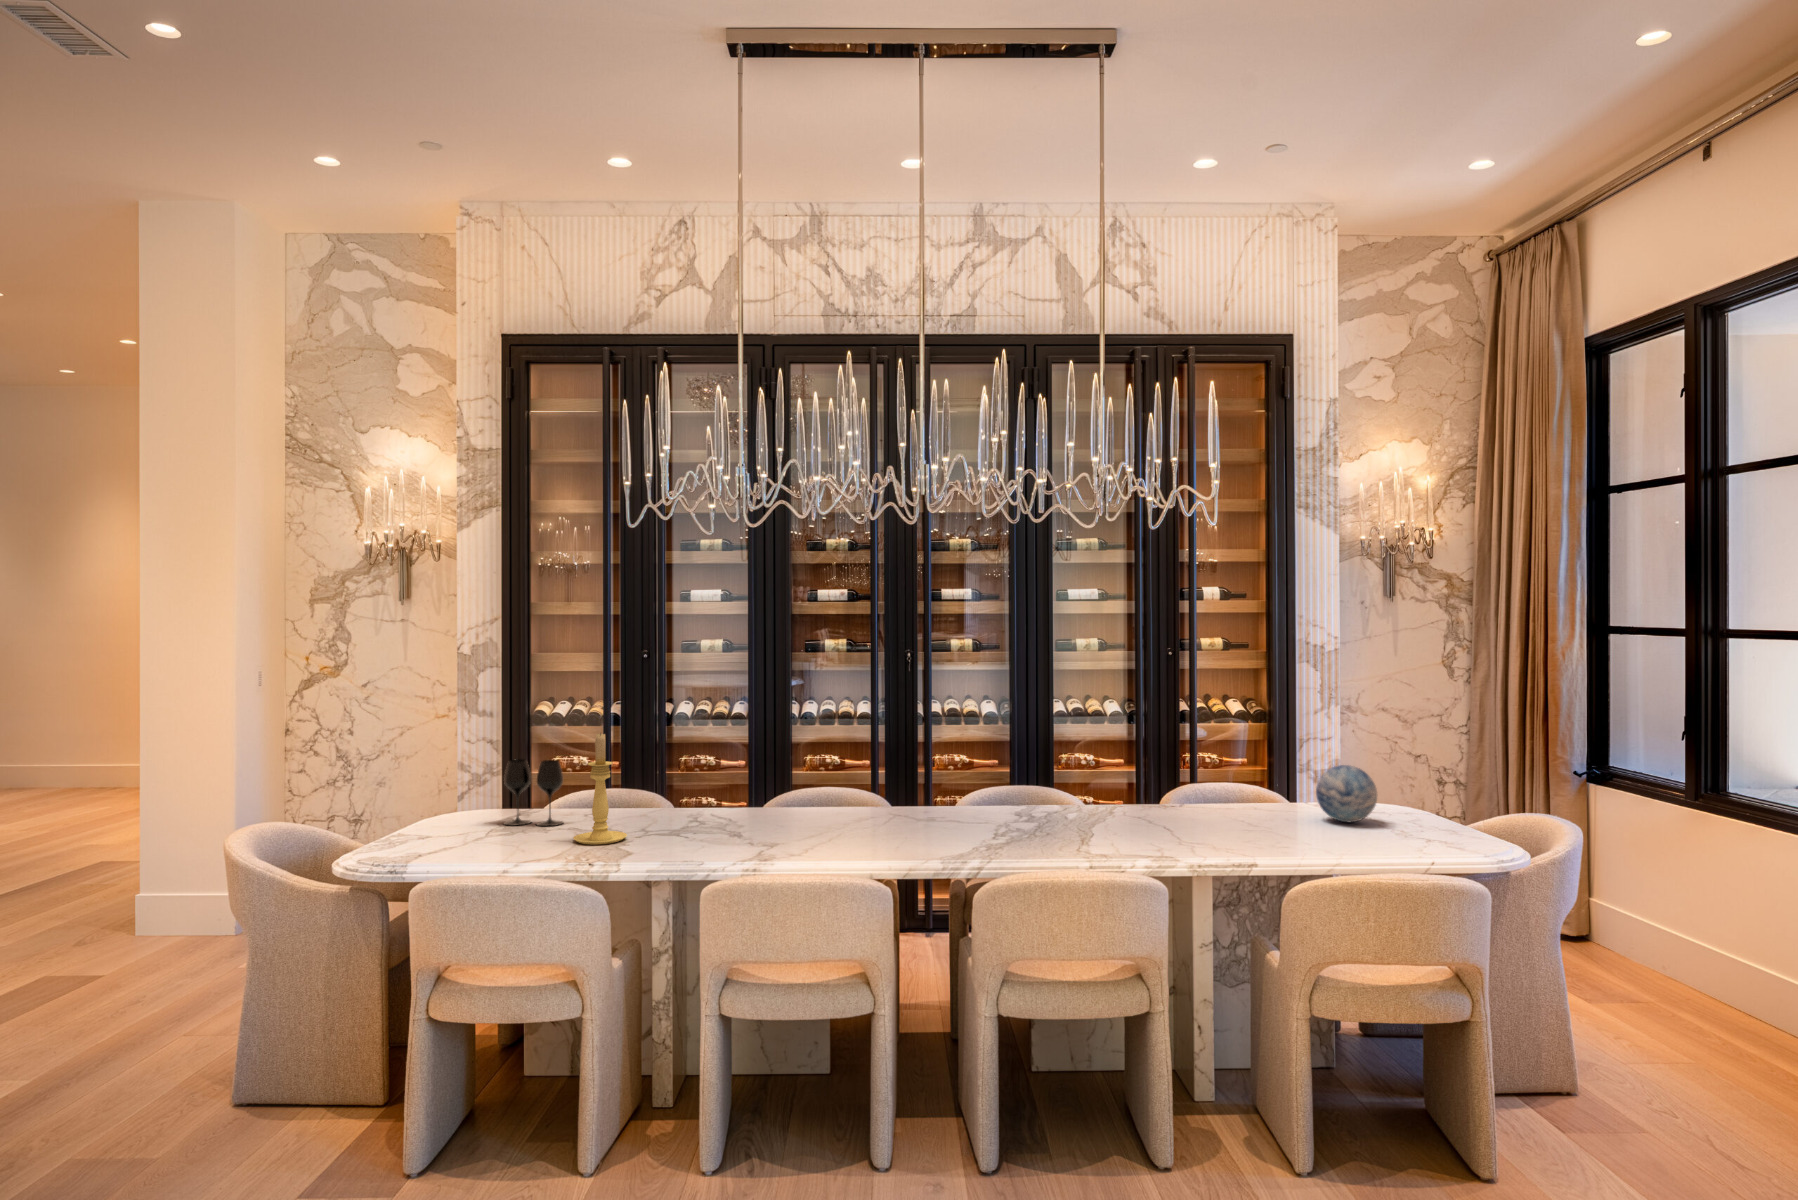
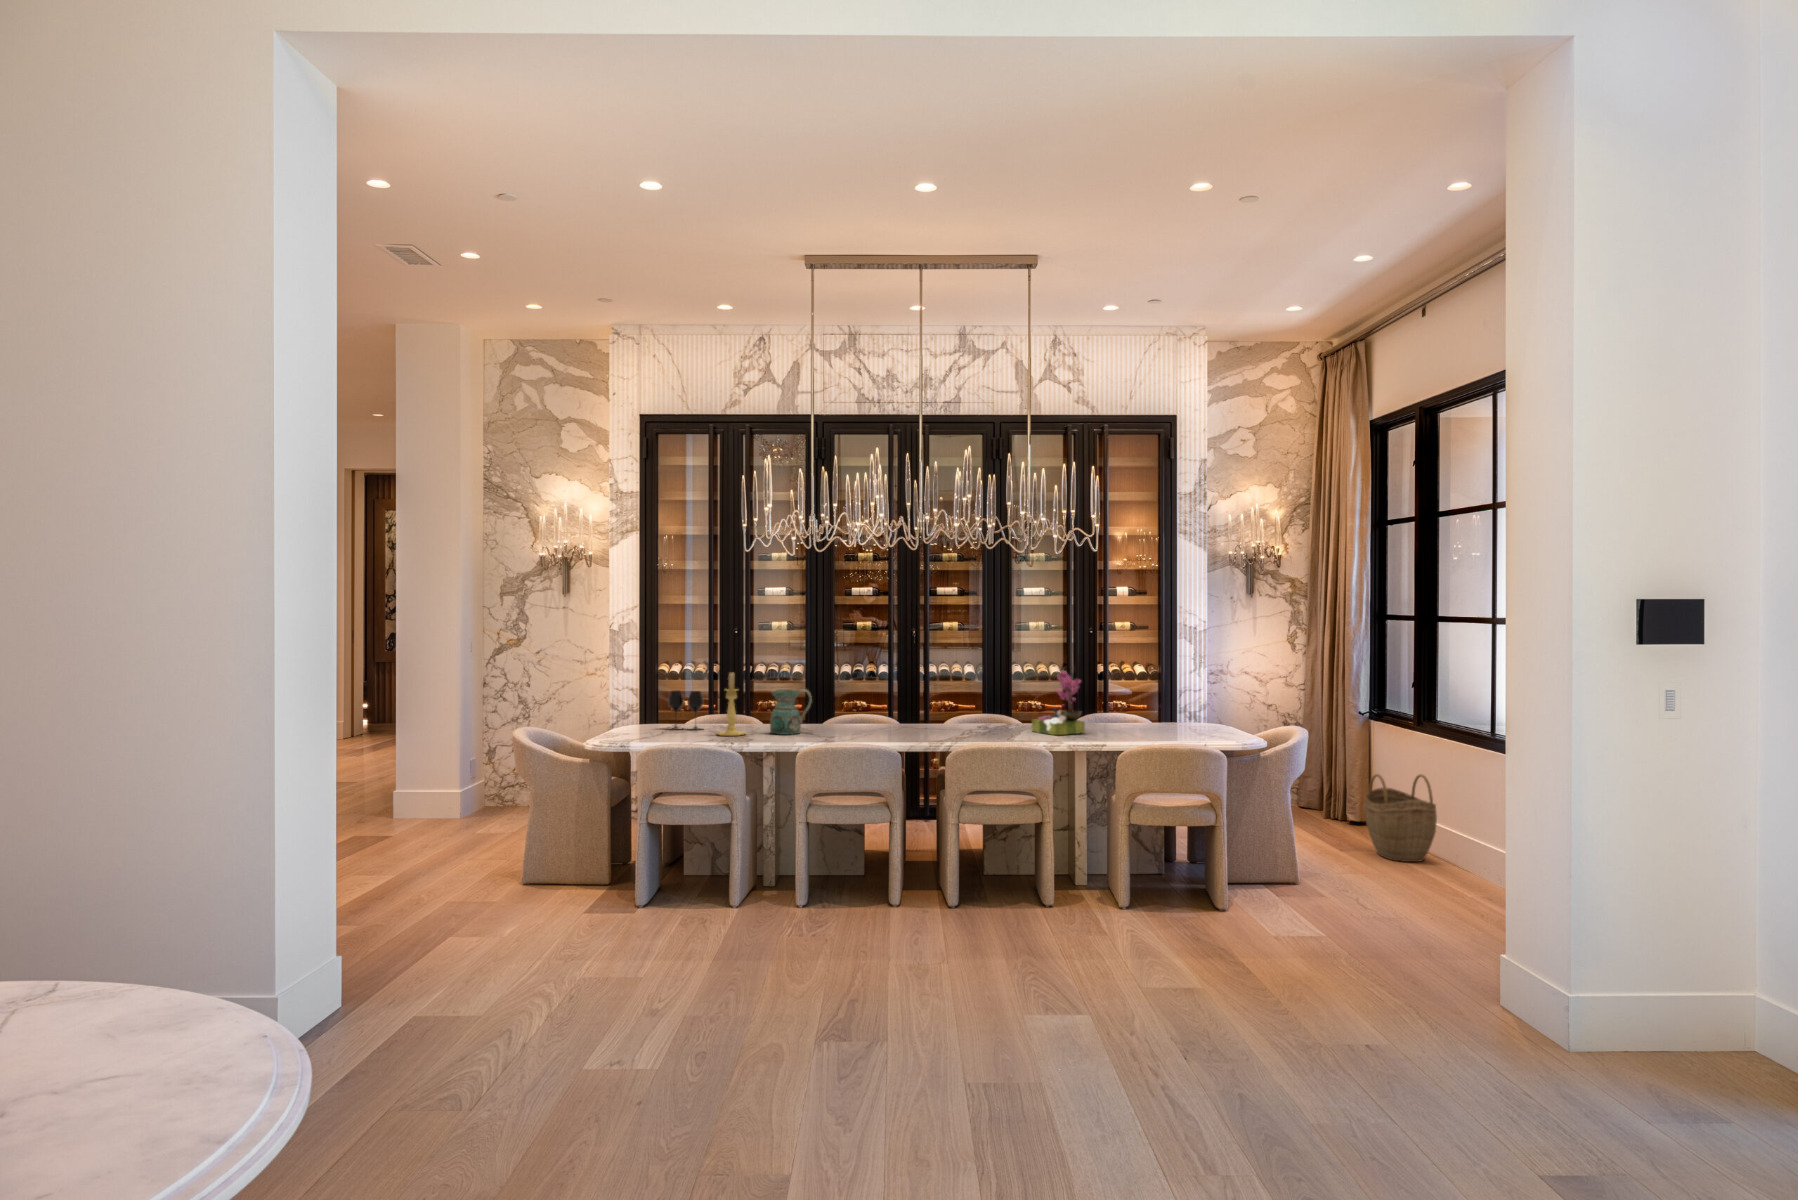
flower arrangement: none [1108,722,1198,839] -> present [1032,671,1085,735]
ceramic pitcher: none [668,758,739,839] -> present [770,688,812,735]
decorative orb: present [1316,765,1377,822] -> none [1161,696,1197,731]
woven basket: none [1616,881,1753,1026] -> present [1365,774,1437,862]

